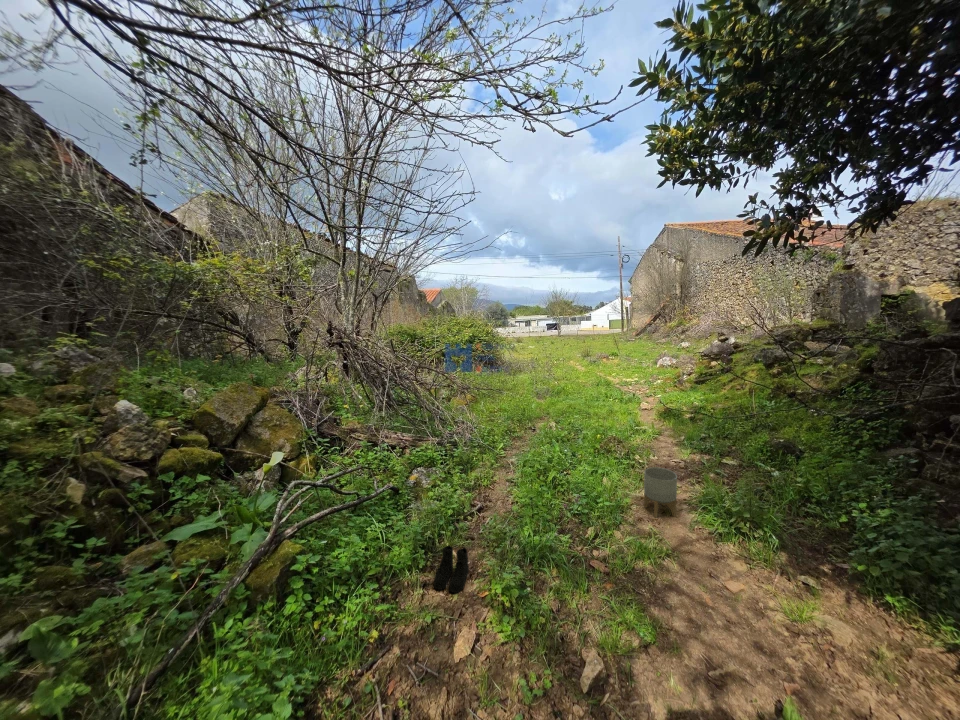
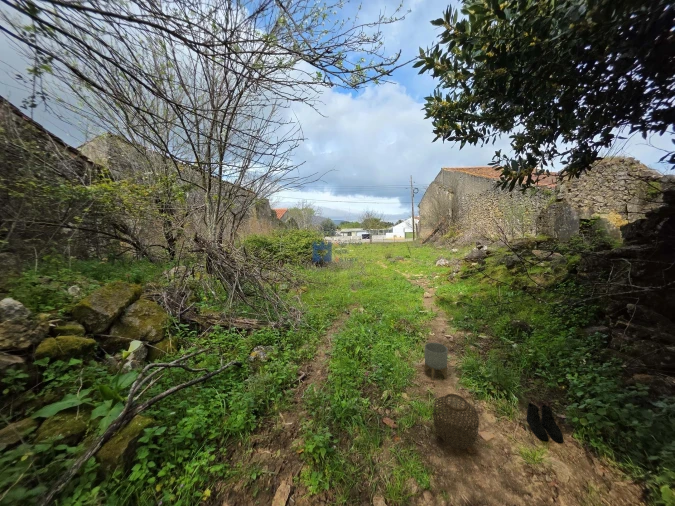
woven basket: none [659,529,723,601] -> present [434,394,479,449]
boots: present [434,545,469,593] -> present [527,403,563,442]

